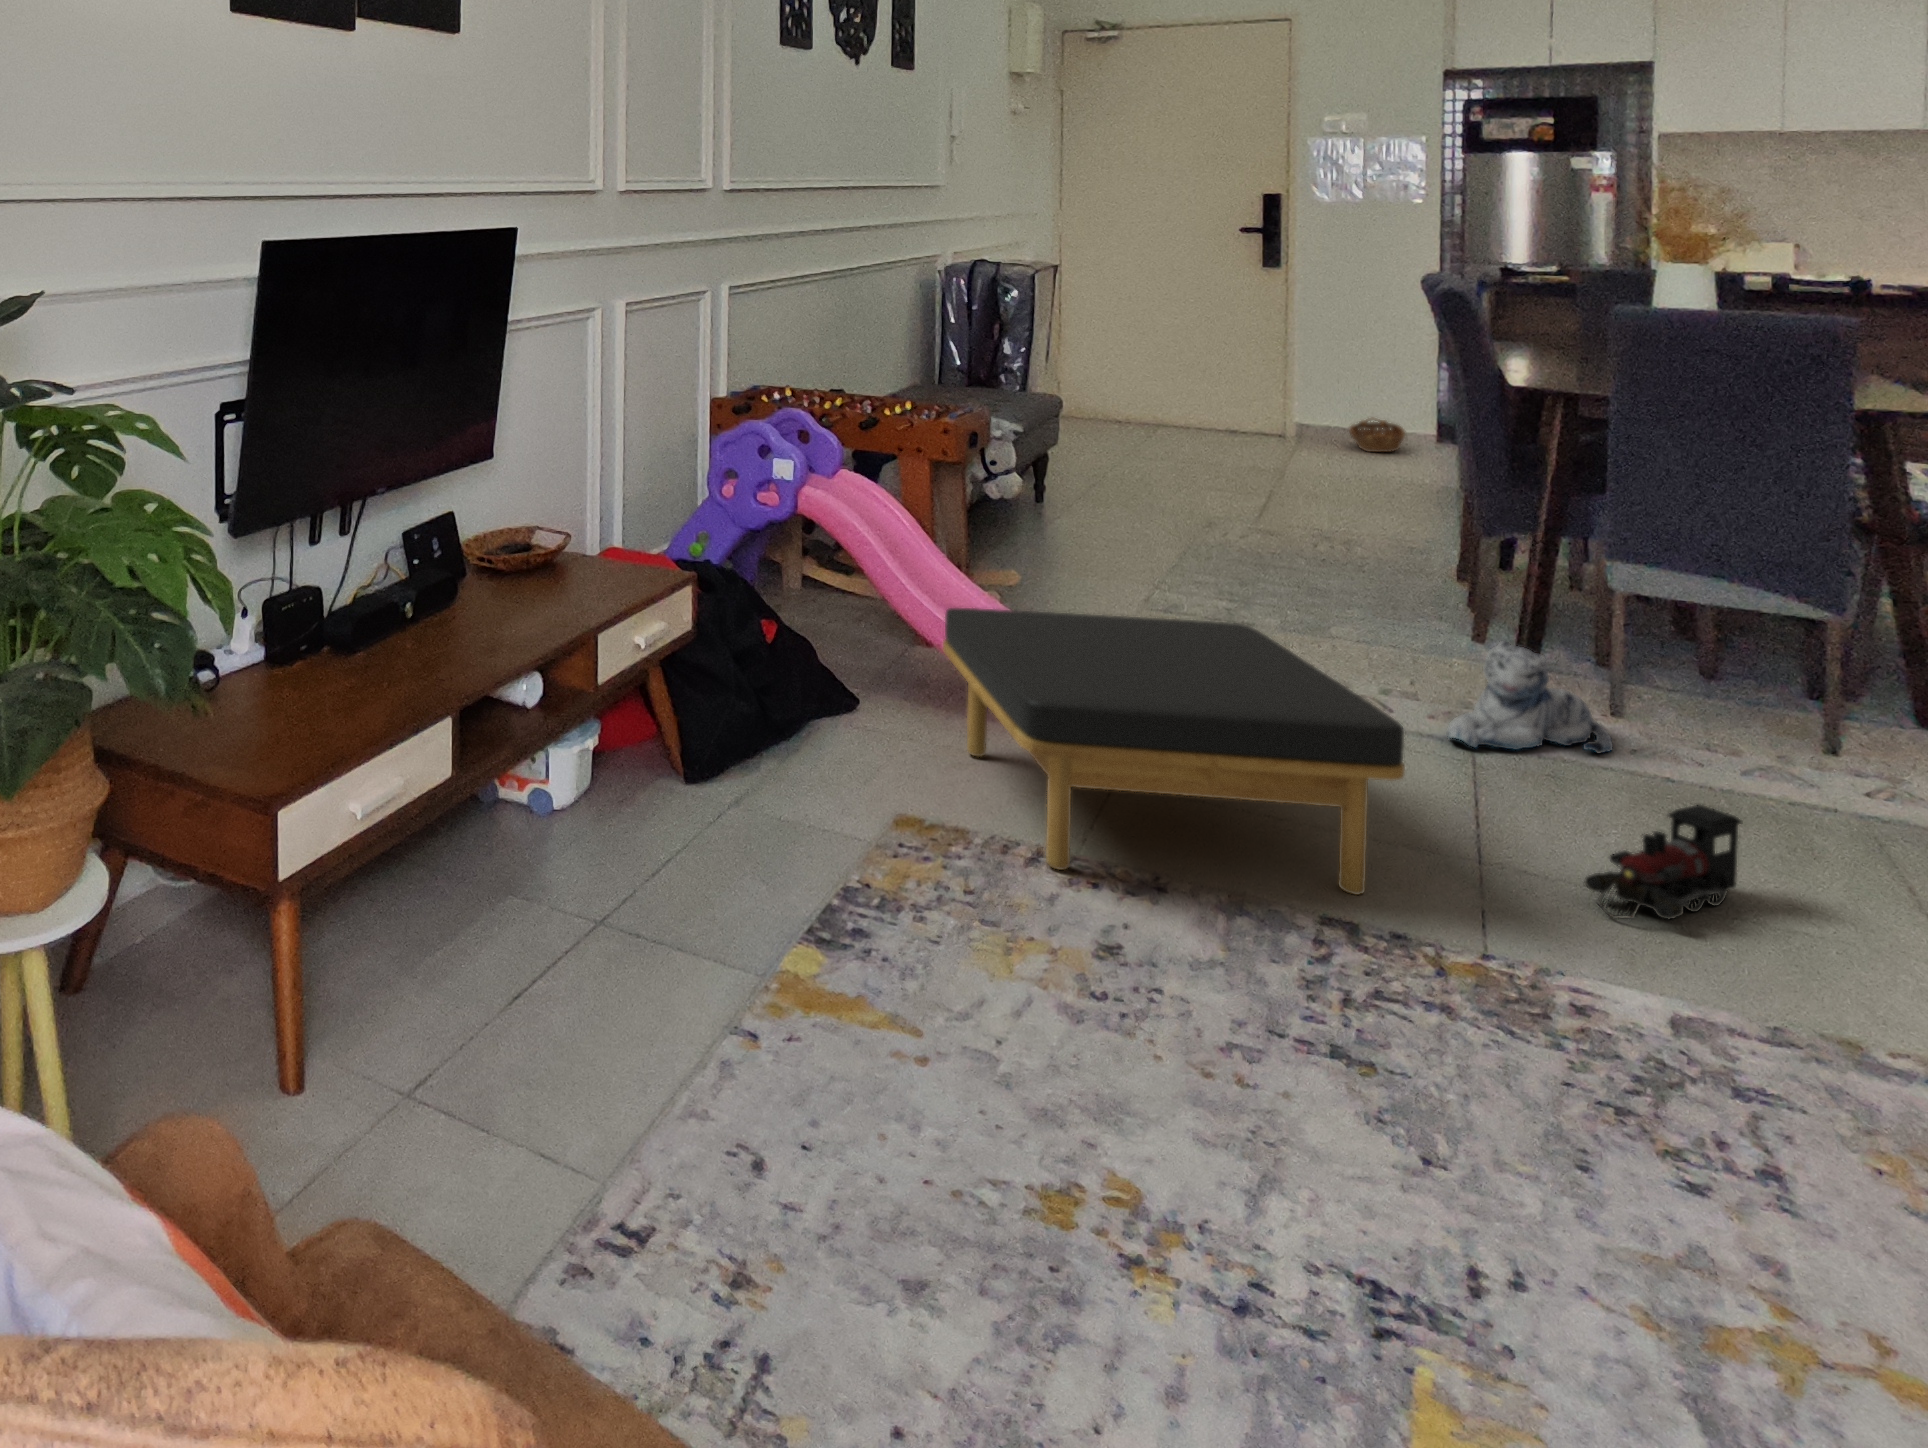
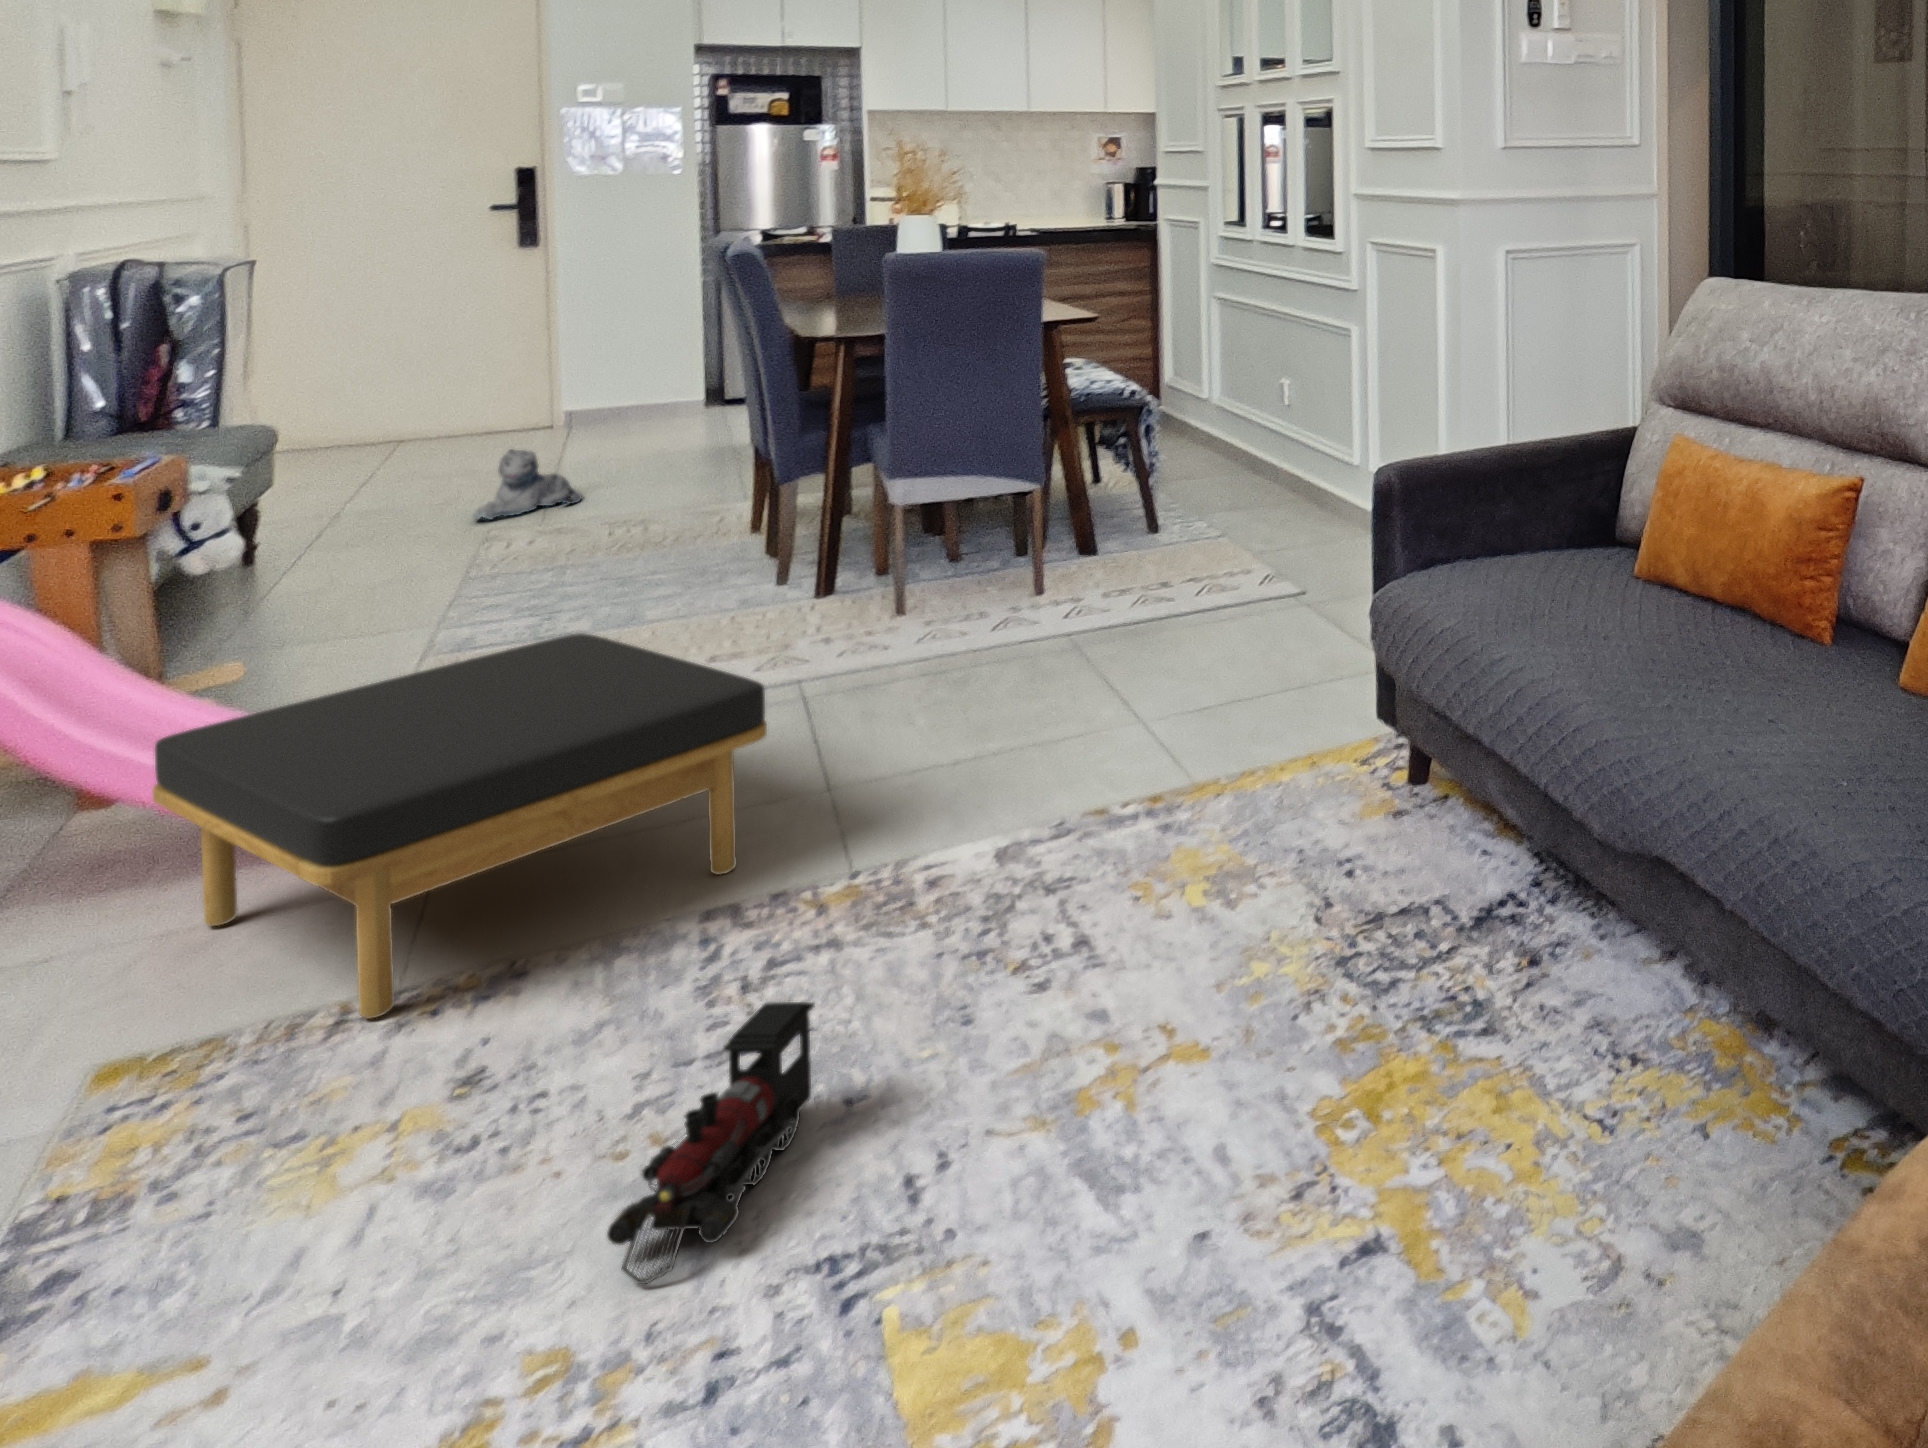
basket: present [1349,419,1405,452] -> none [611,388,687,427]
plush toy: present [1447,641,1613,753] -> present [473,449,582,519]
toy train: present [1585,805,1742,919] -> present [607,1002,814,1284]

